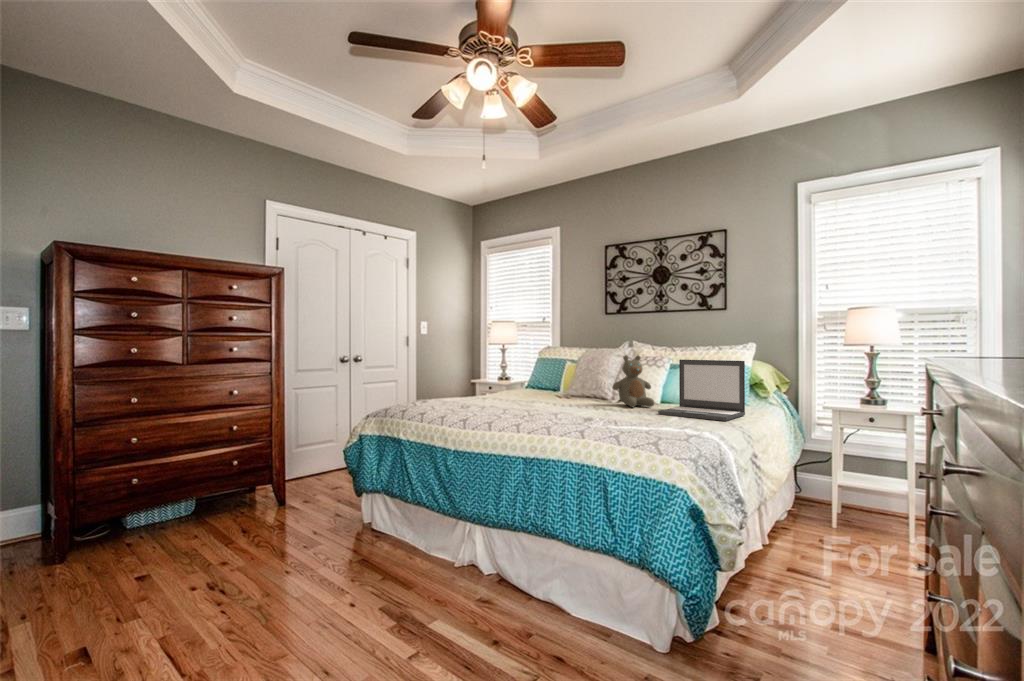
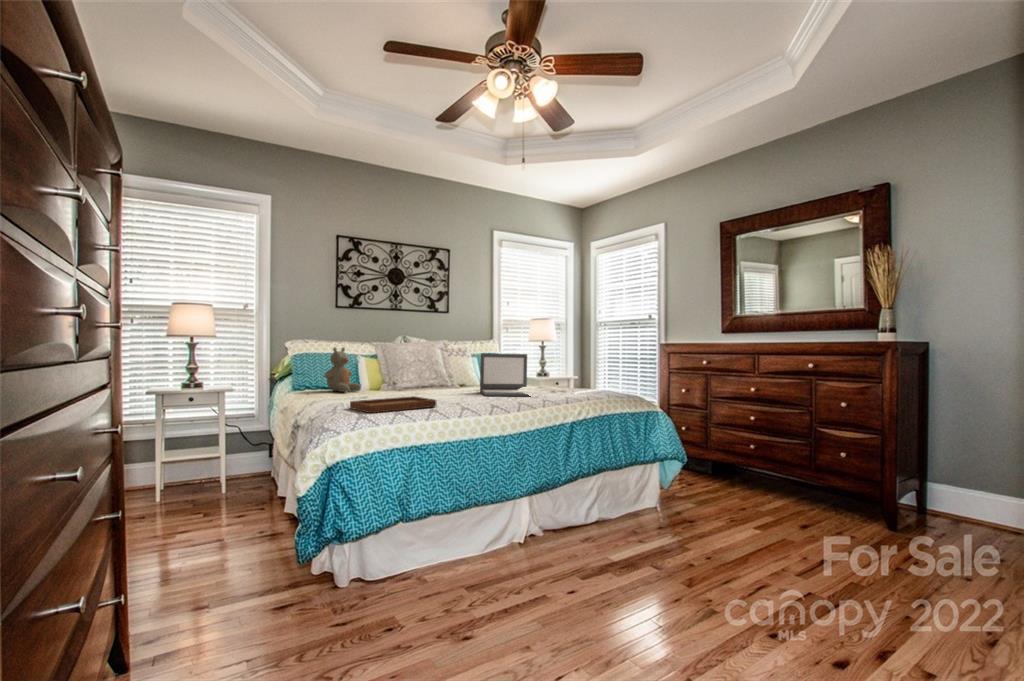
teddy bear: present [613,356,654,407] -> present [324,347,361,392]
tray: none [458,387,541,417] -> present [350,381,436,413]

